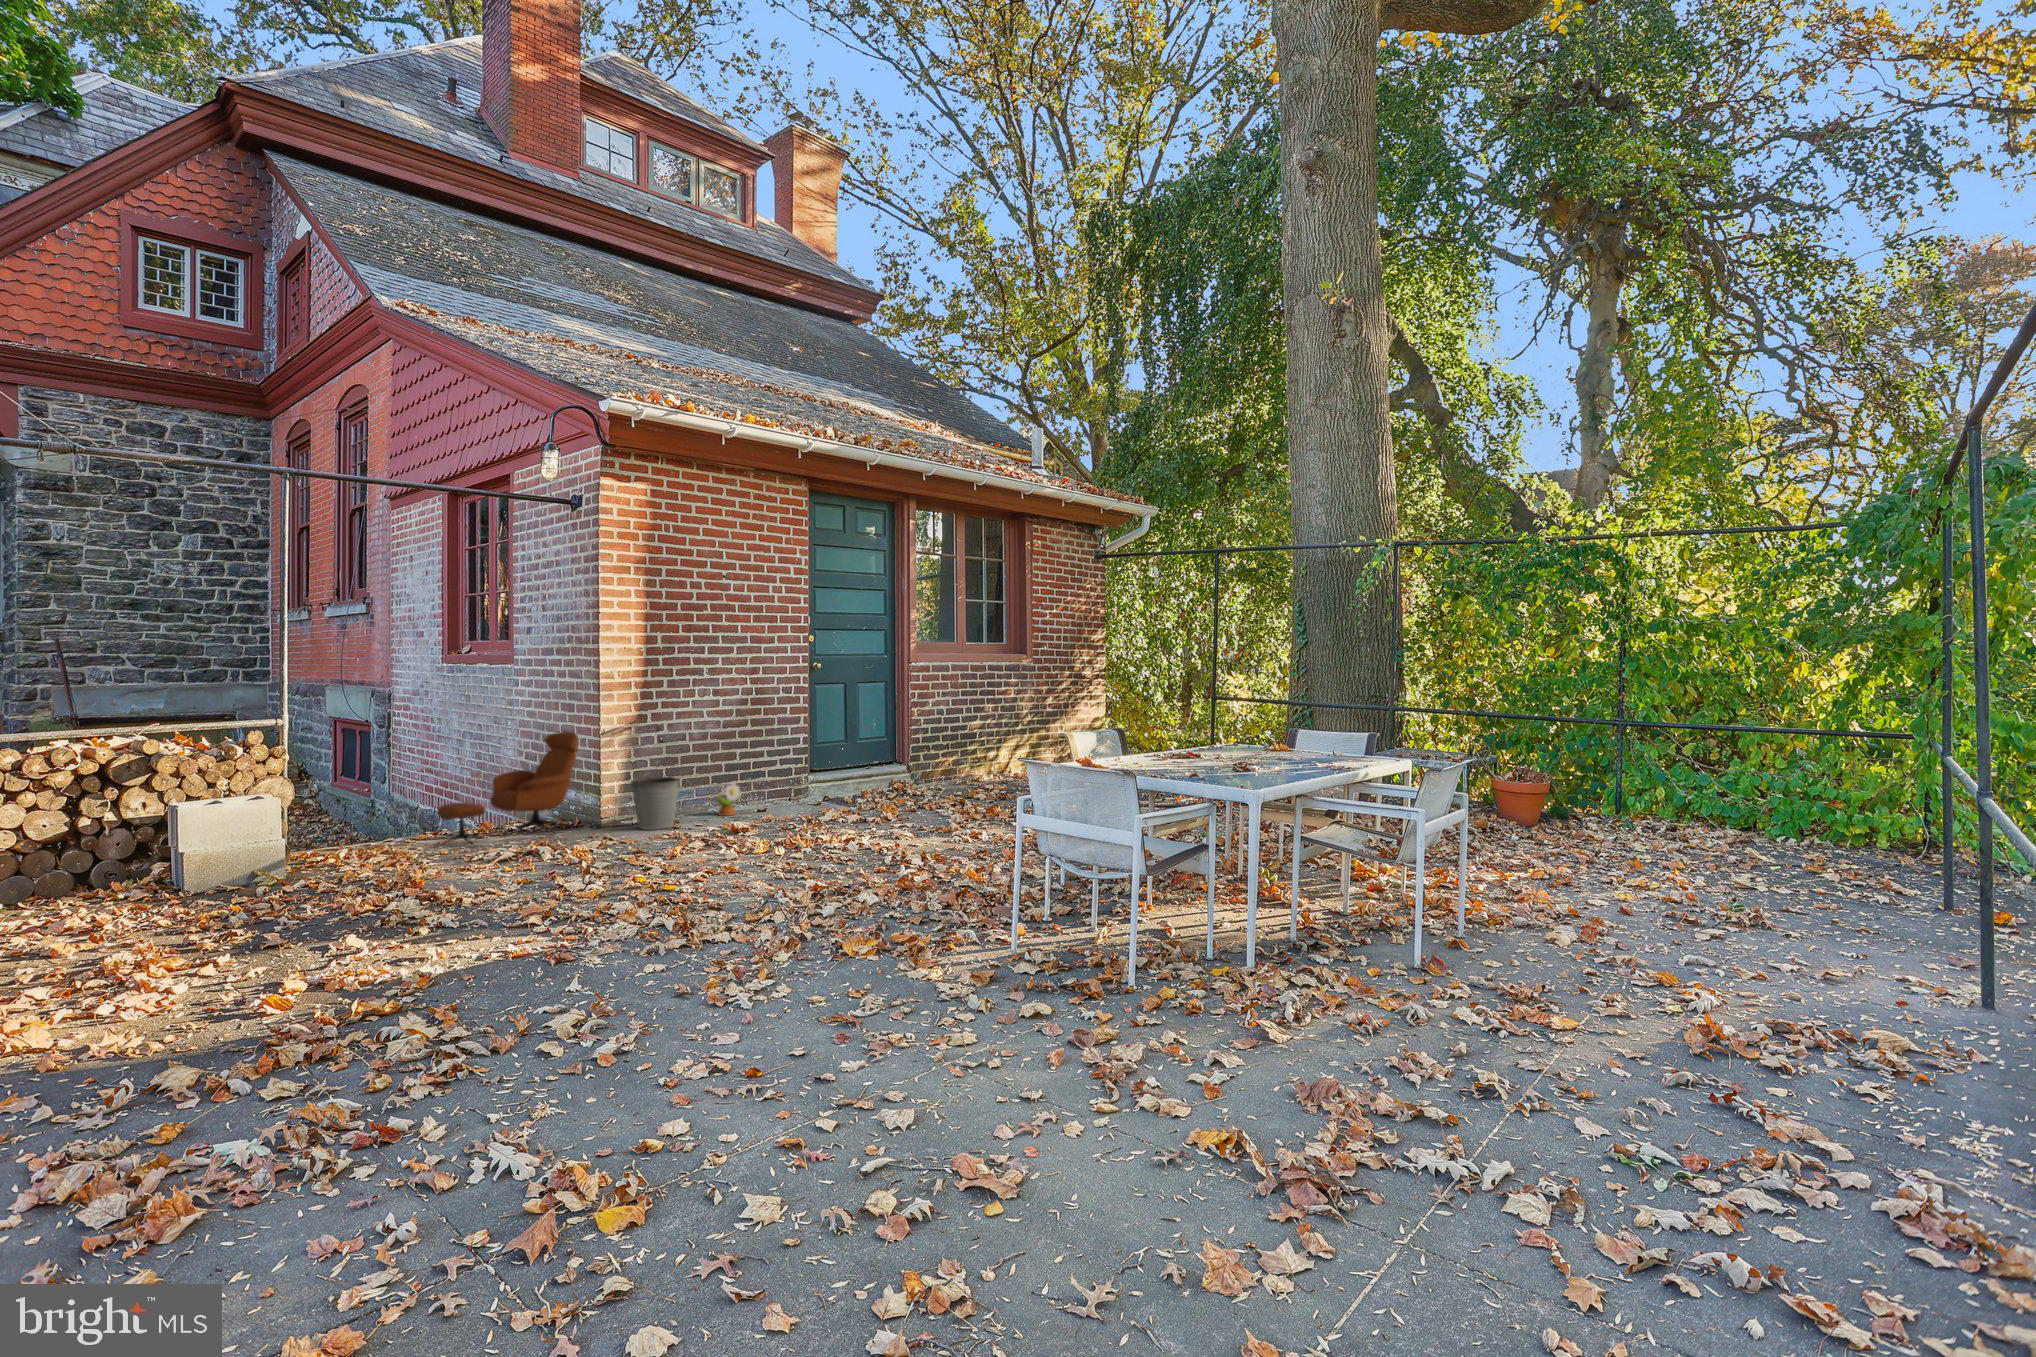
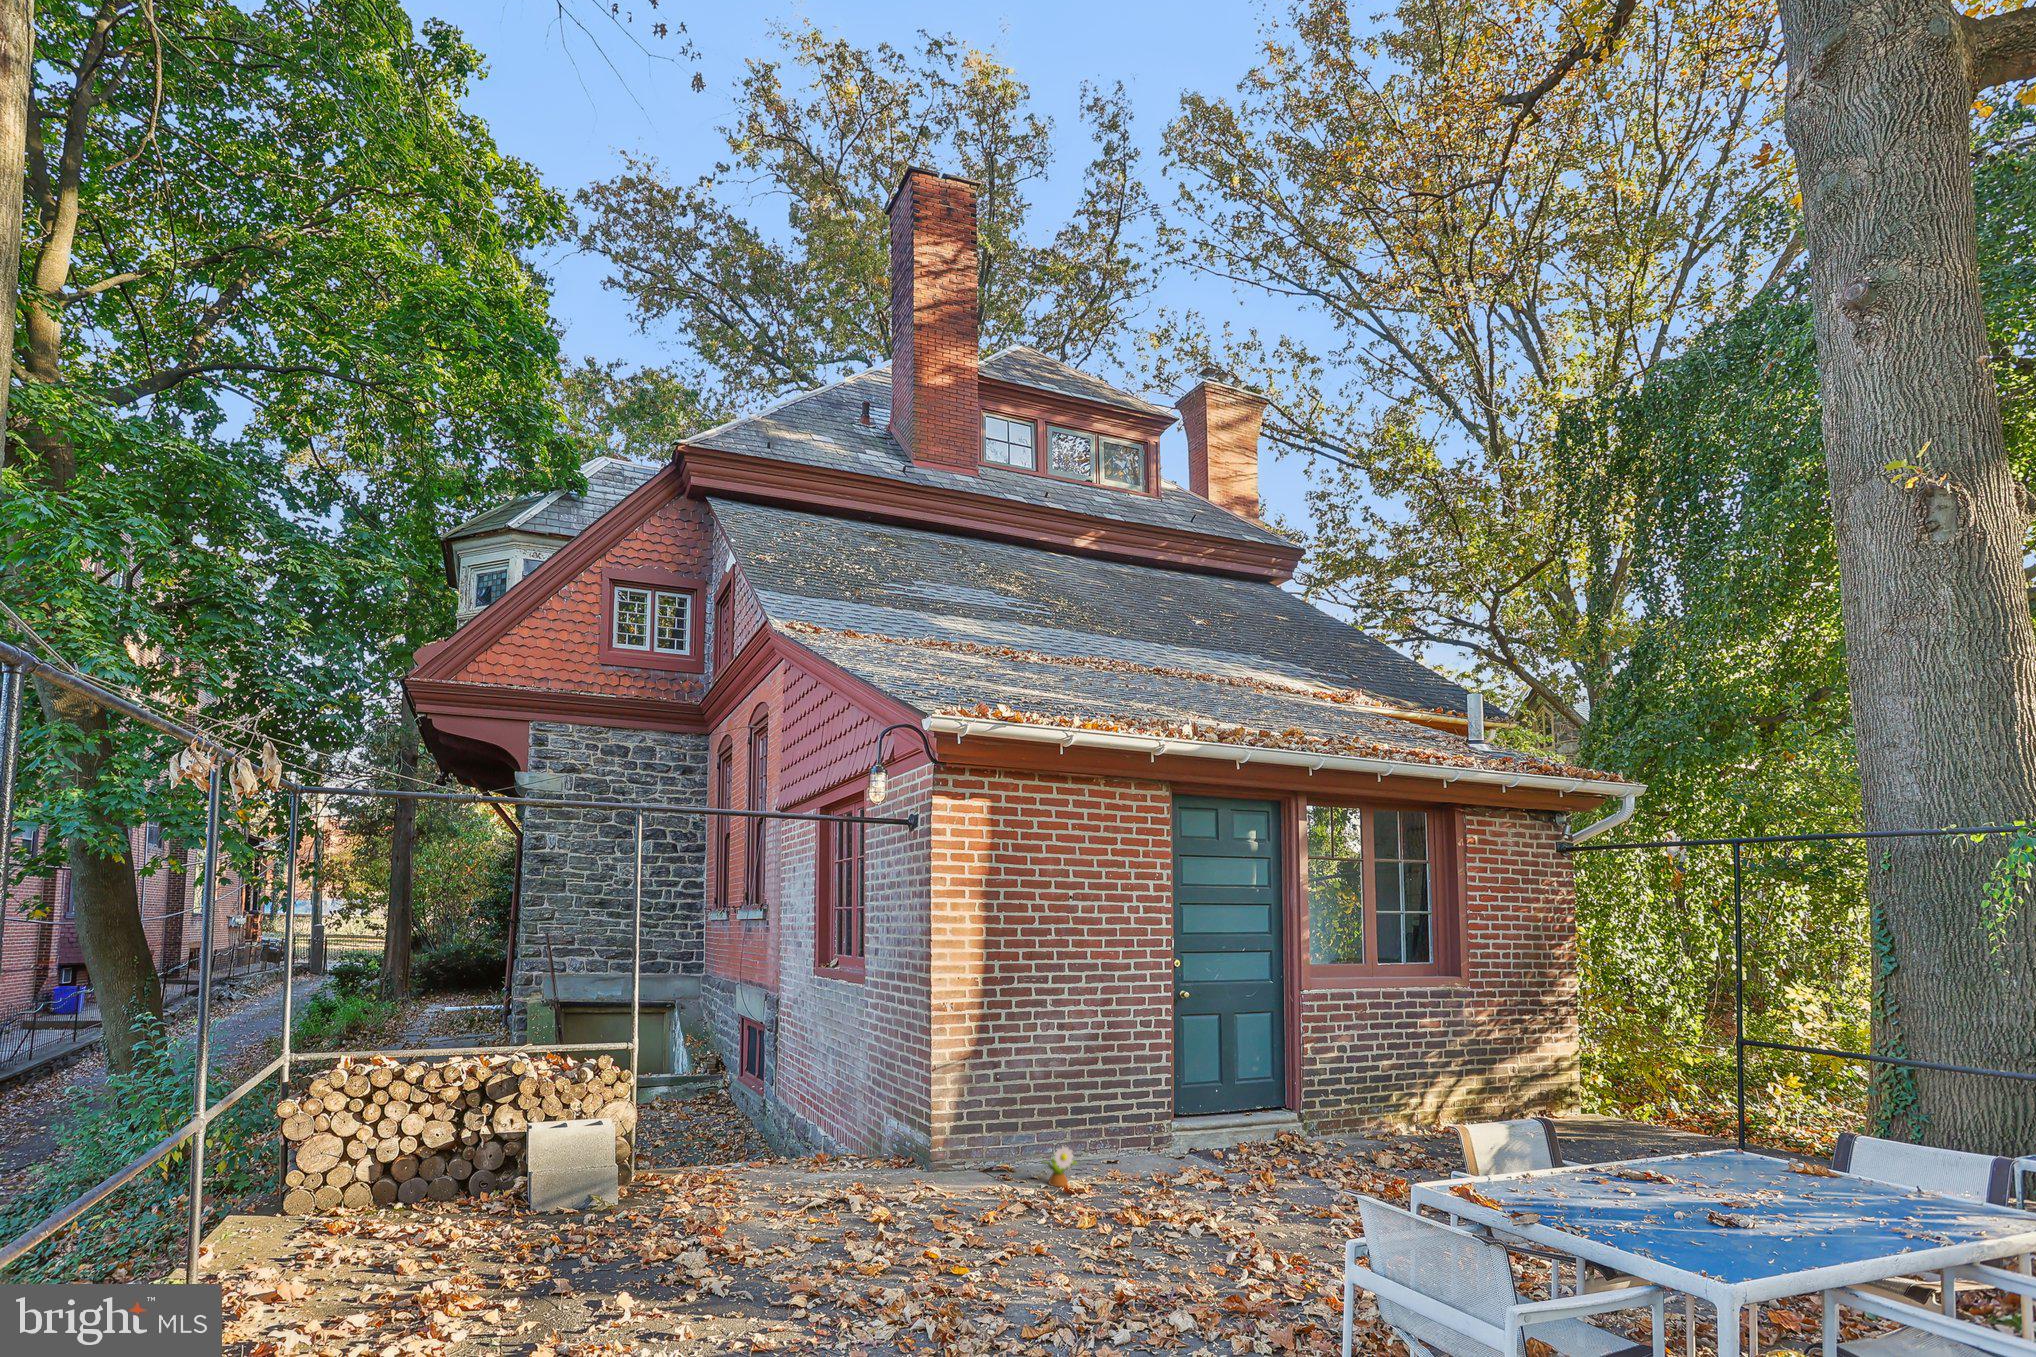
lounge chair: present [437,731,578,846] -> none [744,1068,900,1200]
bucket: present [631,776,679,830] -> none [944,1131,1000,1200]

